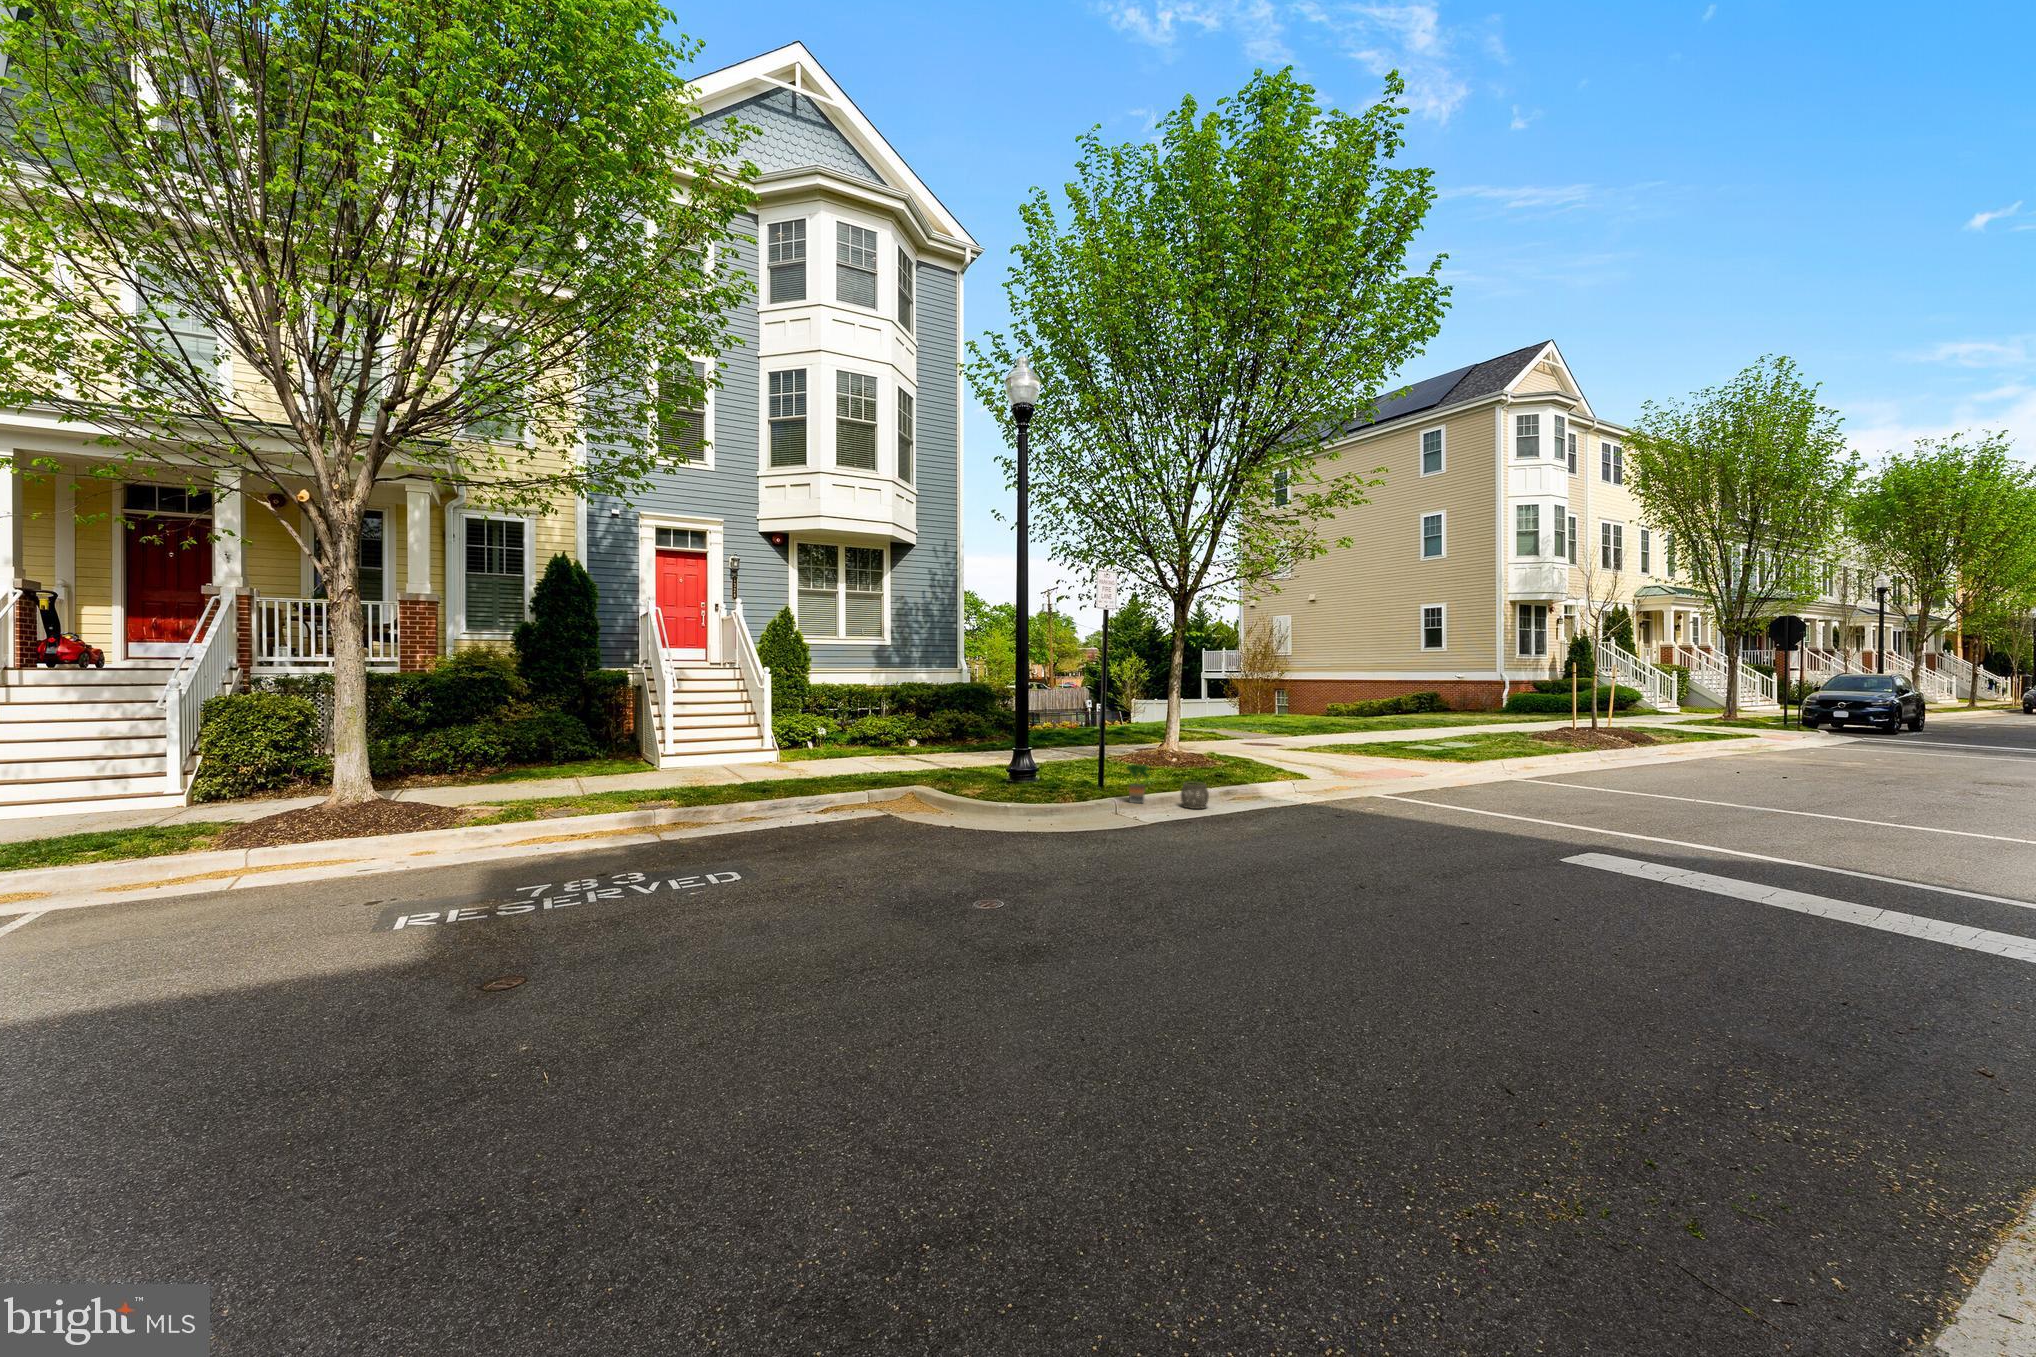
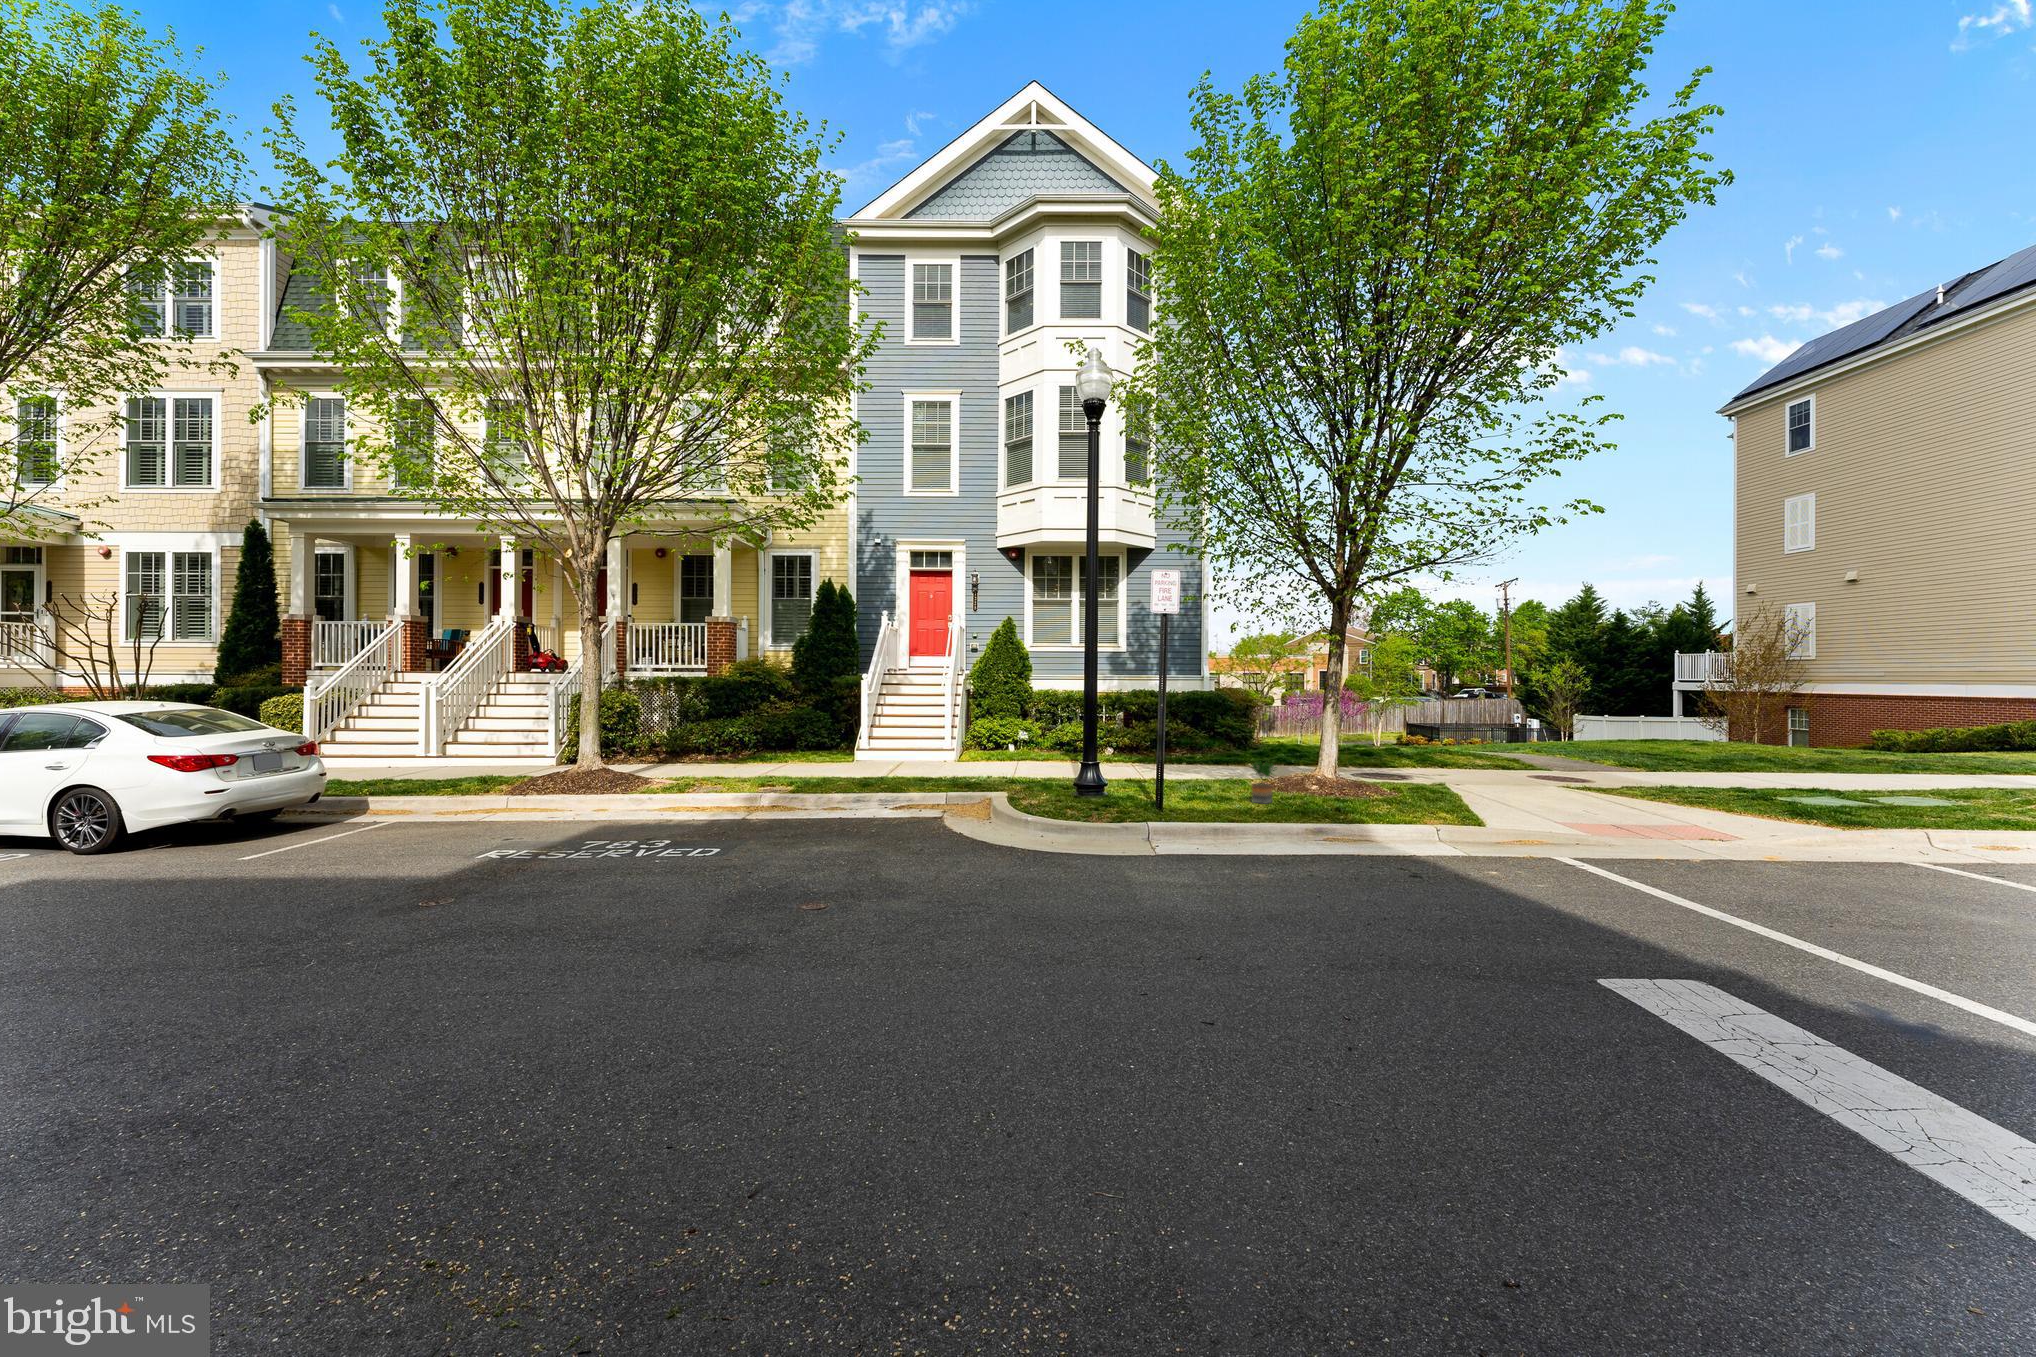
woven basket: present [1181,782,1209,809] -> none [1303,783,1335,812]

